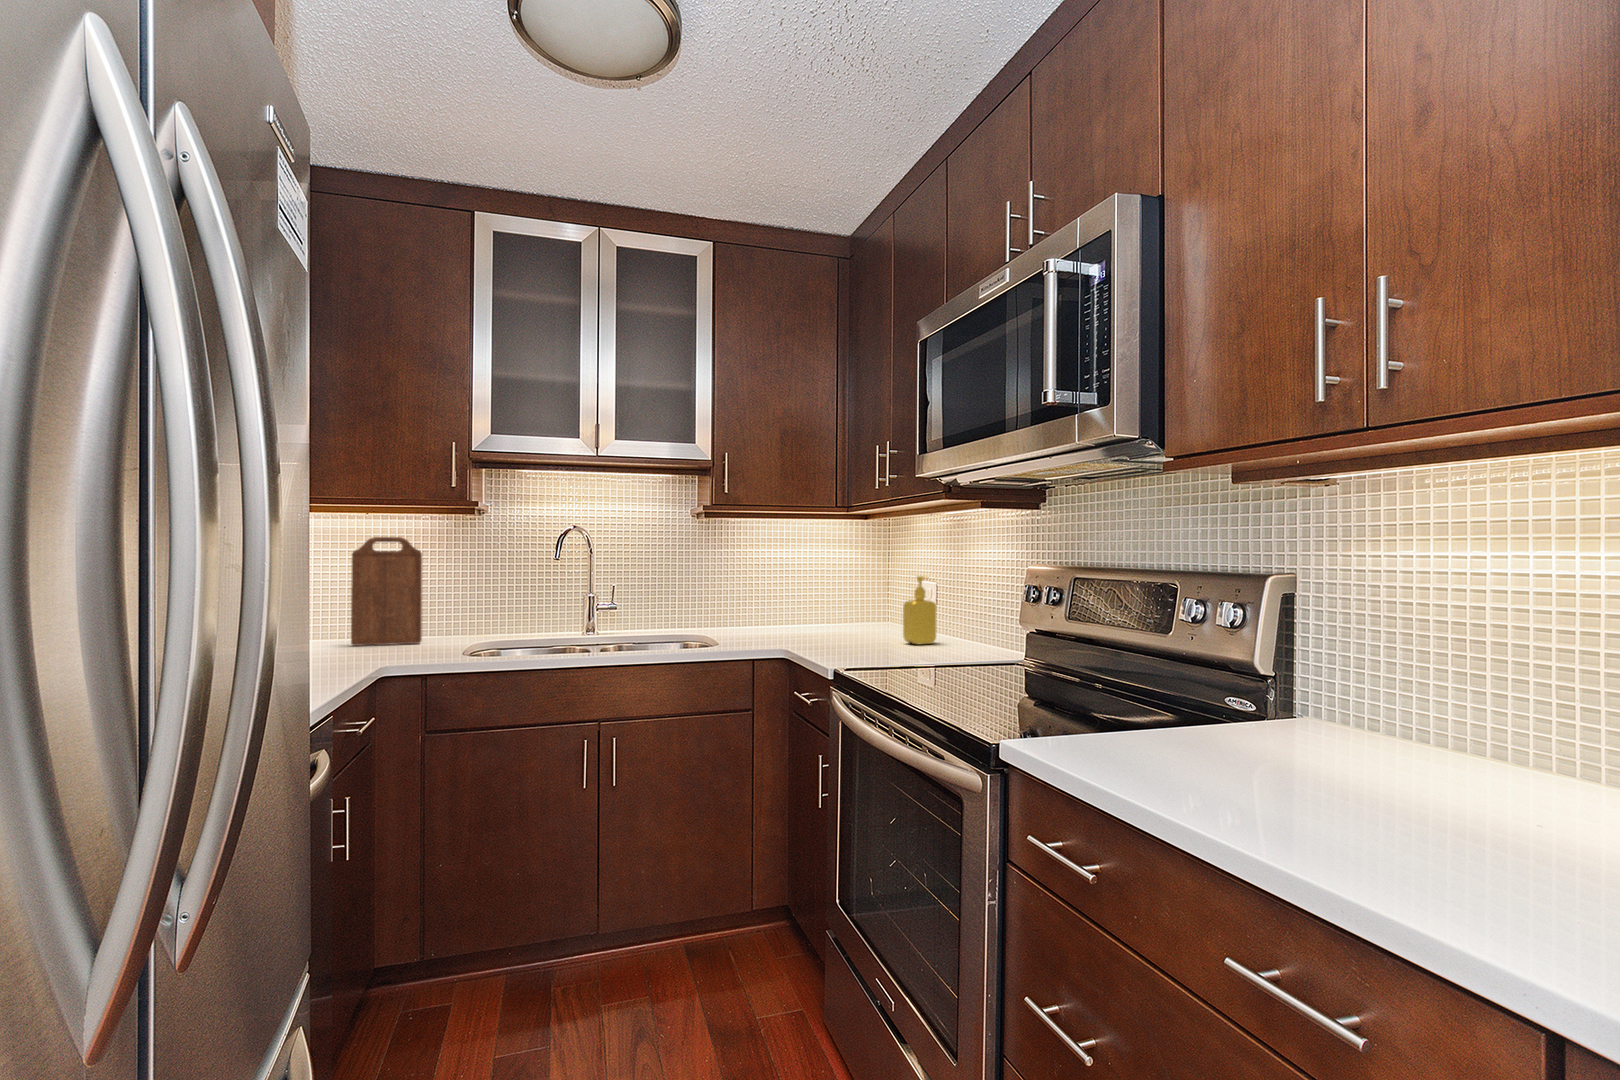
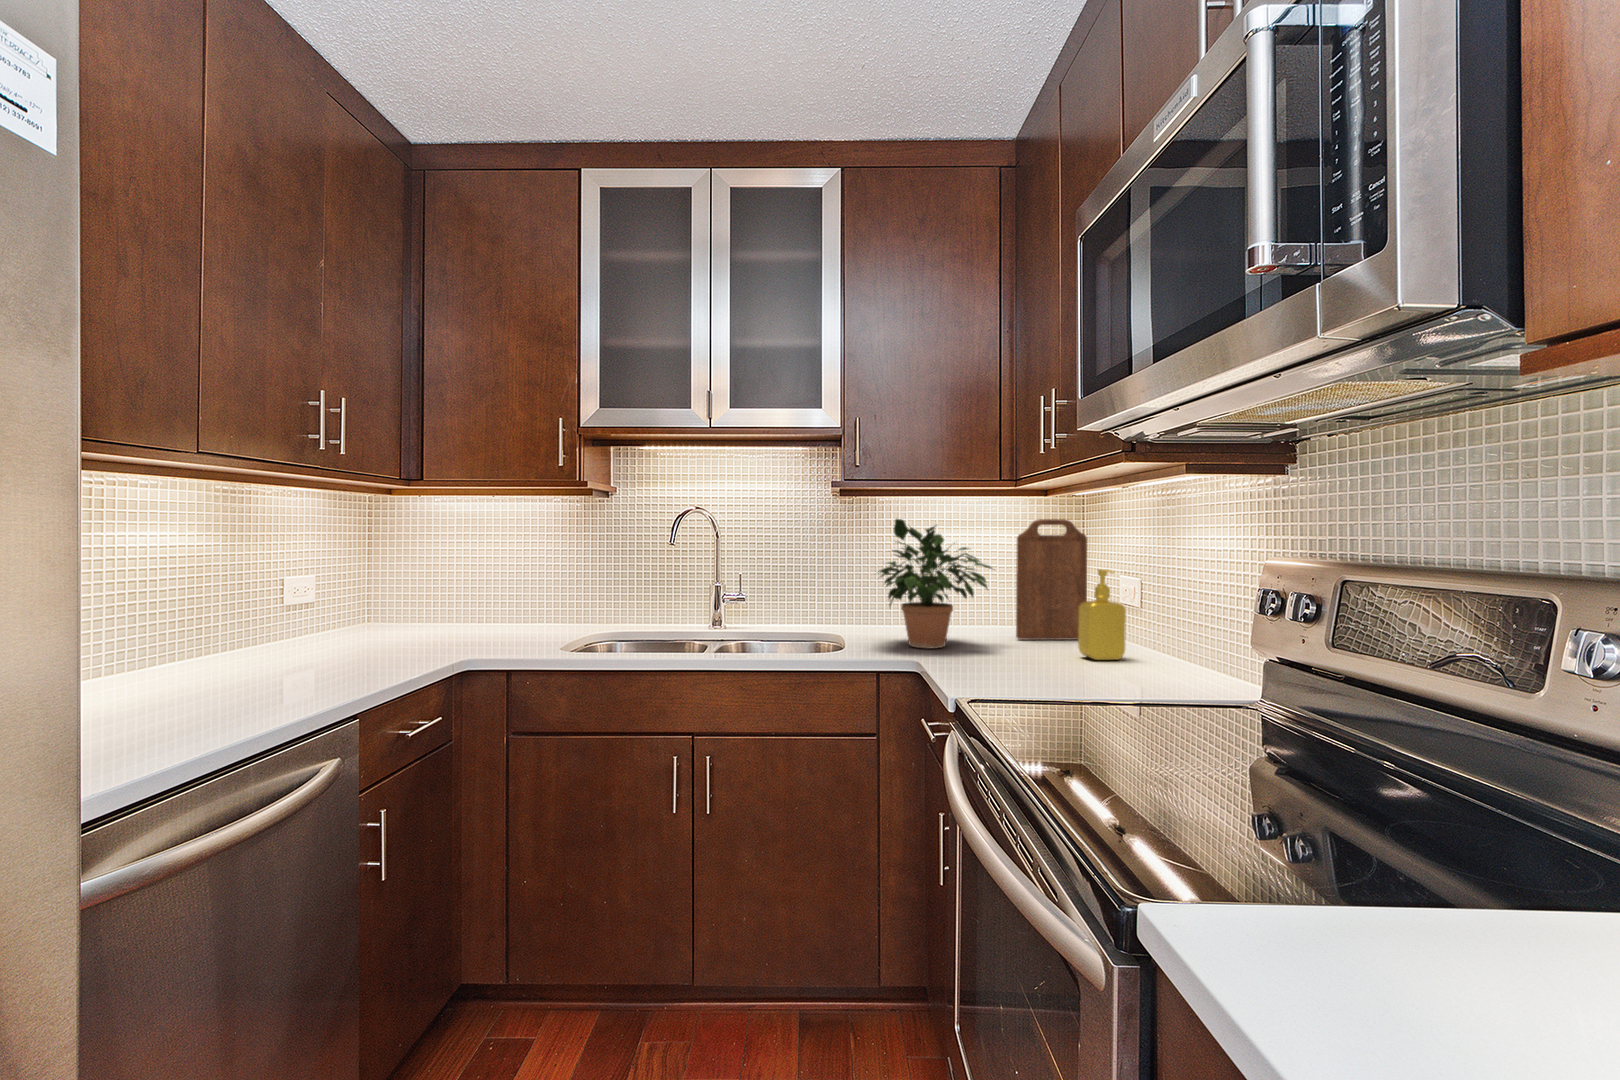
potted plant: none [744,536,840,643] -> present [878,519,992,648]
cutting board: present [351,537,422,646] -> present [1016,519,1087,640]

